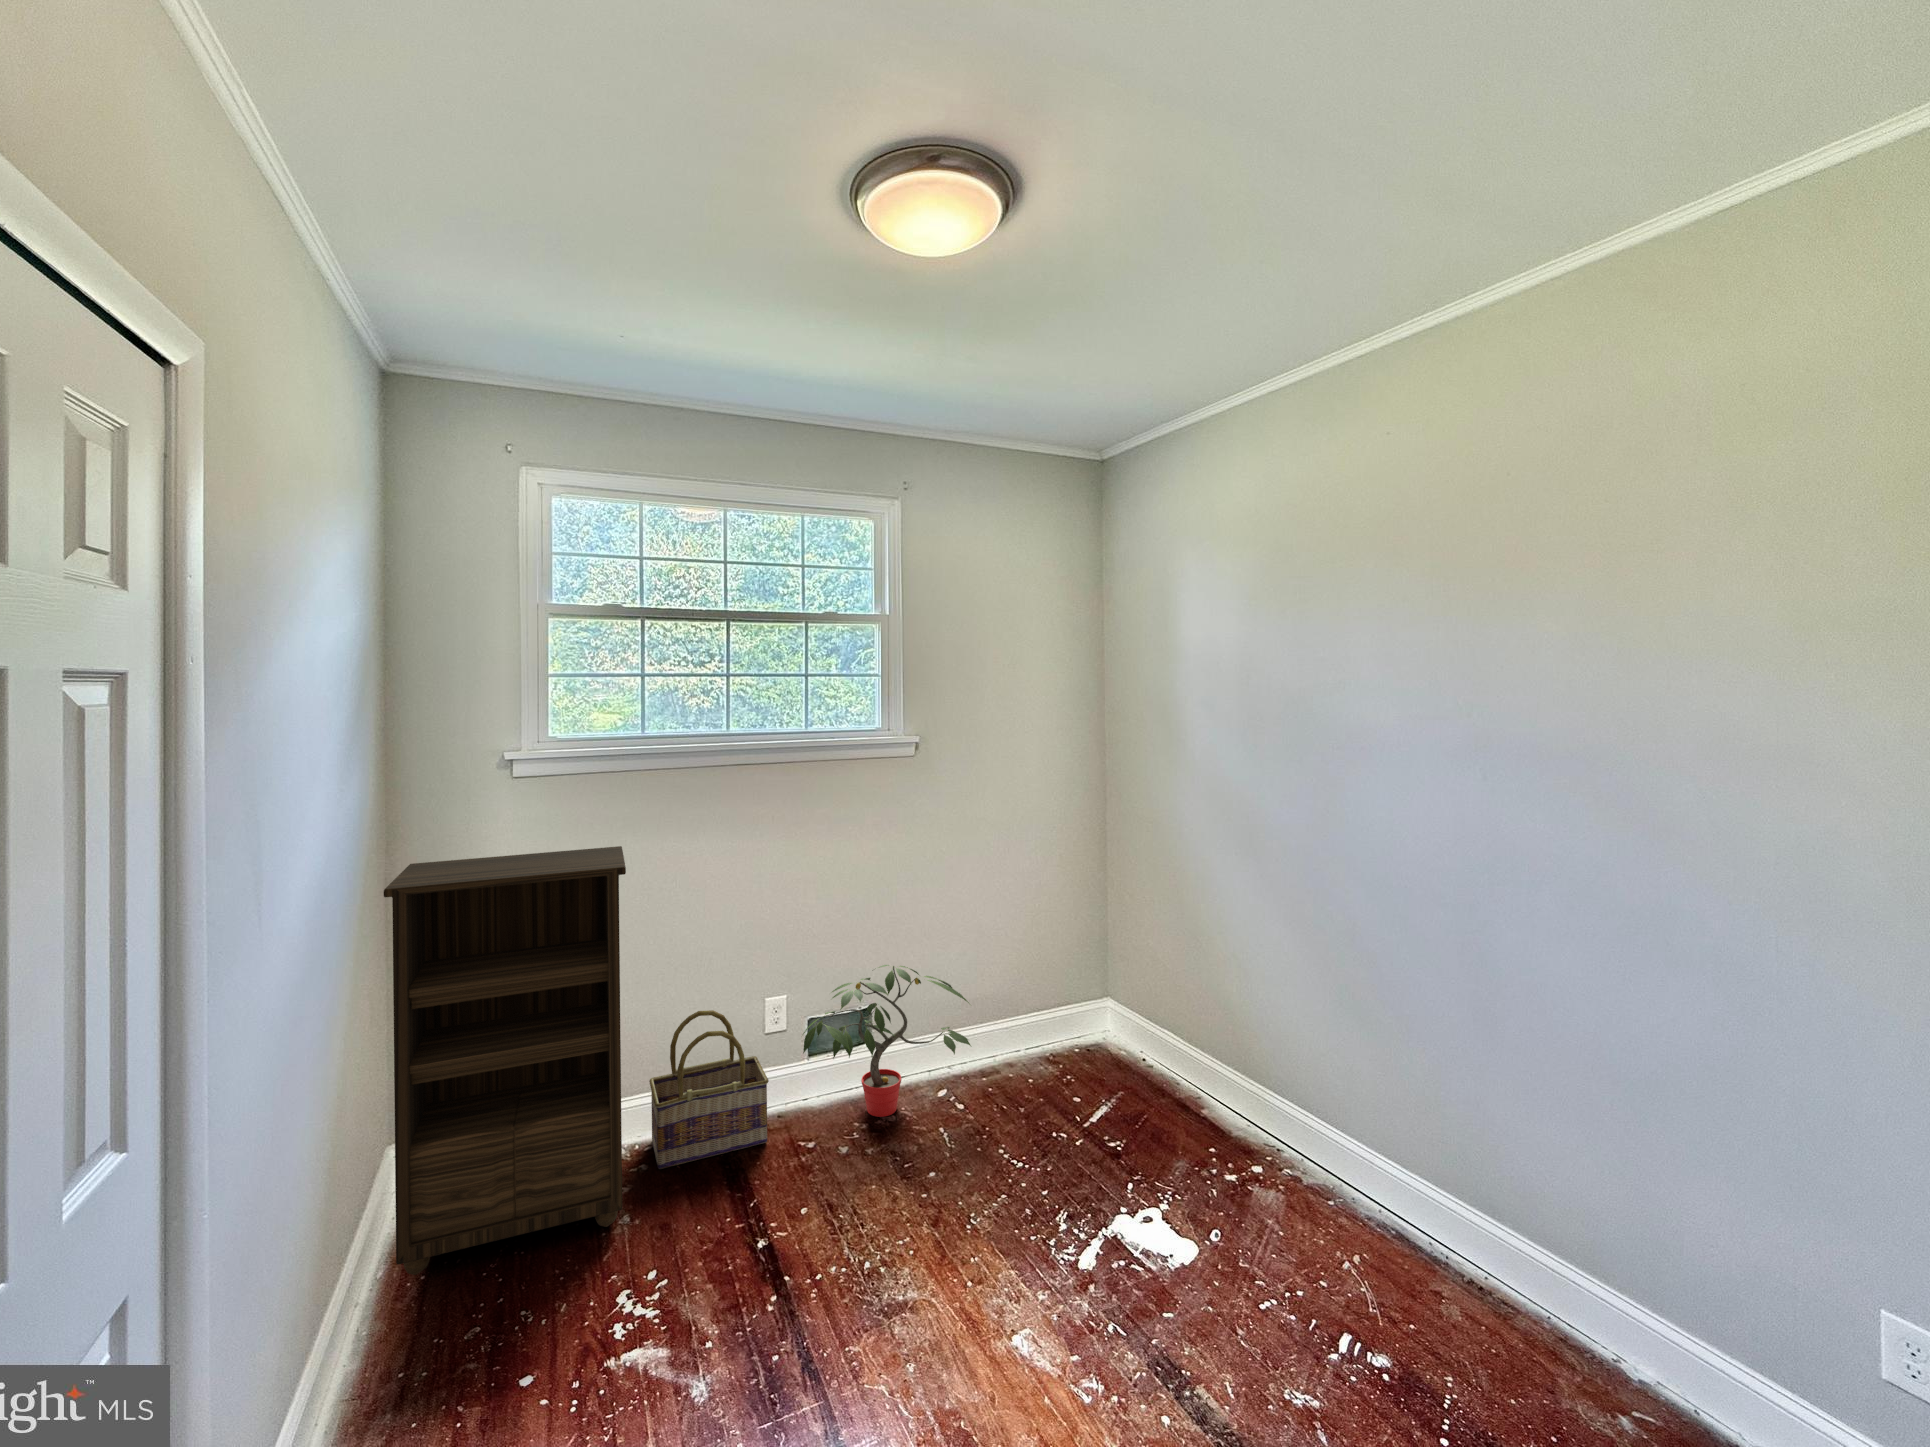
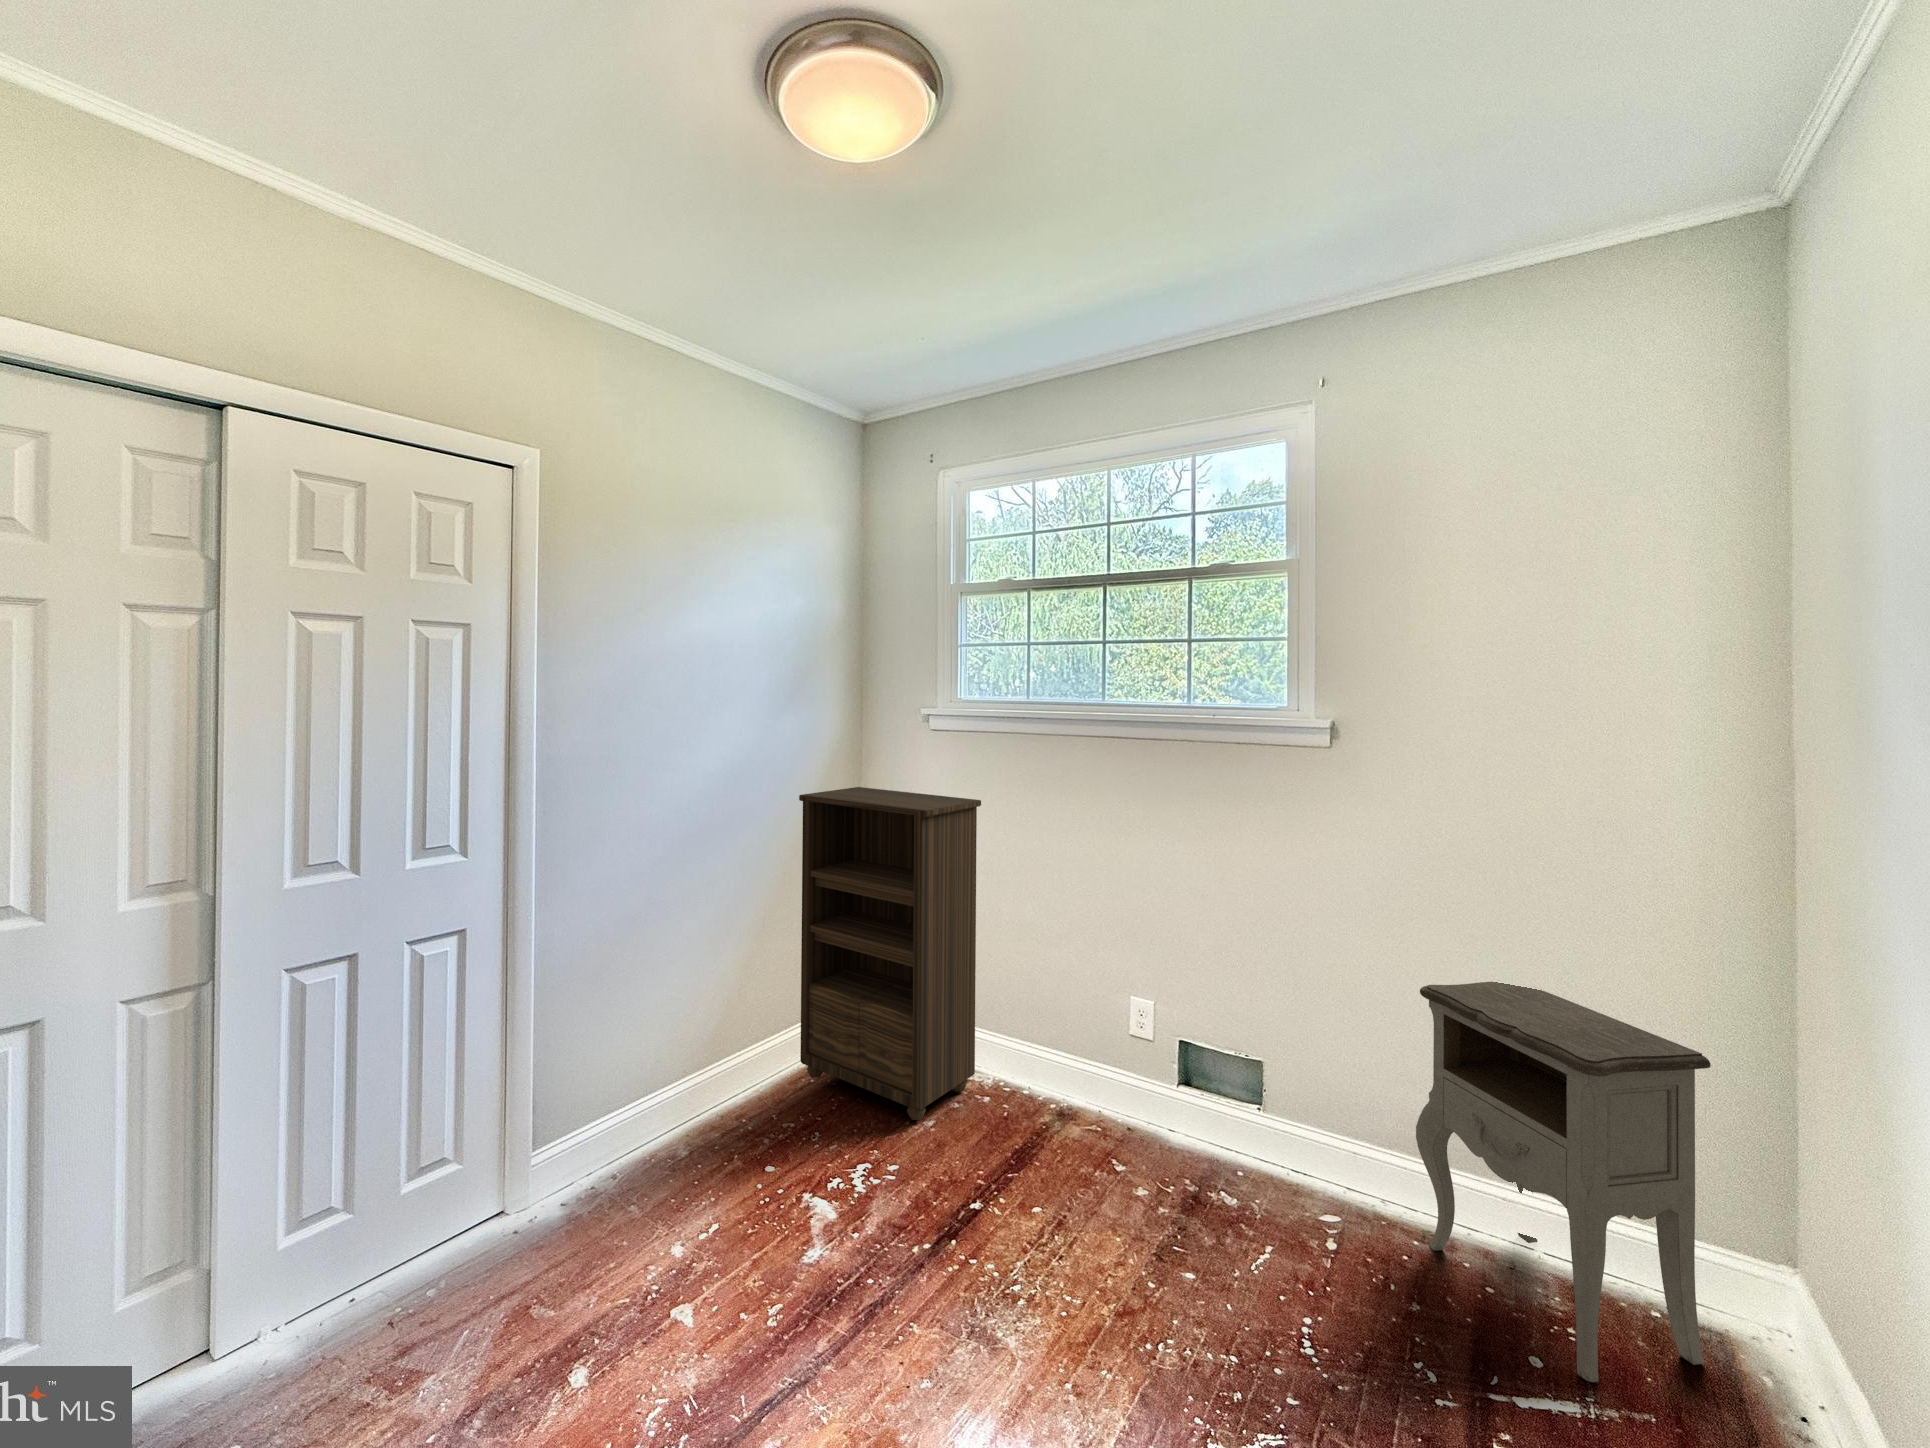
nightstand: none [982,889,1113,1093] -> present [1416,981,1711,1382]
potted plant: present [803,965,971,1117] -> none [1140,1011,1368,1199]
basket: present [649,1010,769,1169] -> none [991,981,1114,1141]

